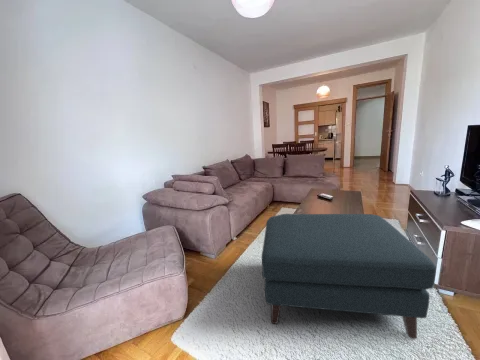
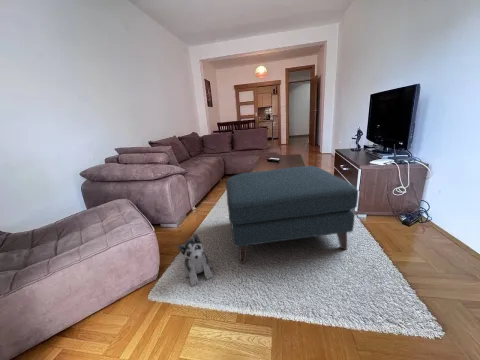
plush toy: none [205,282,240,340] -> present [178,234,213,286]

